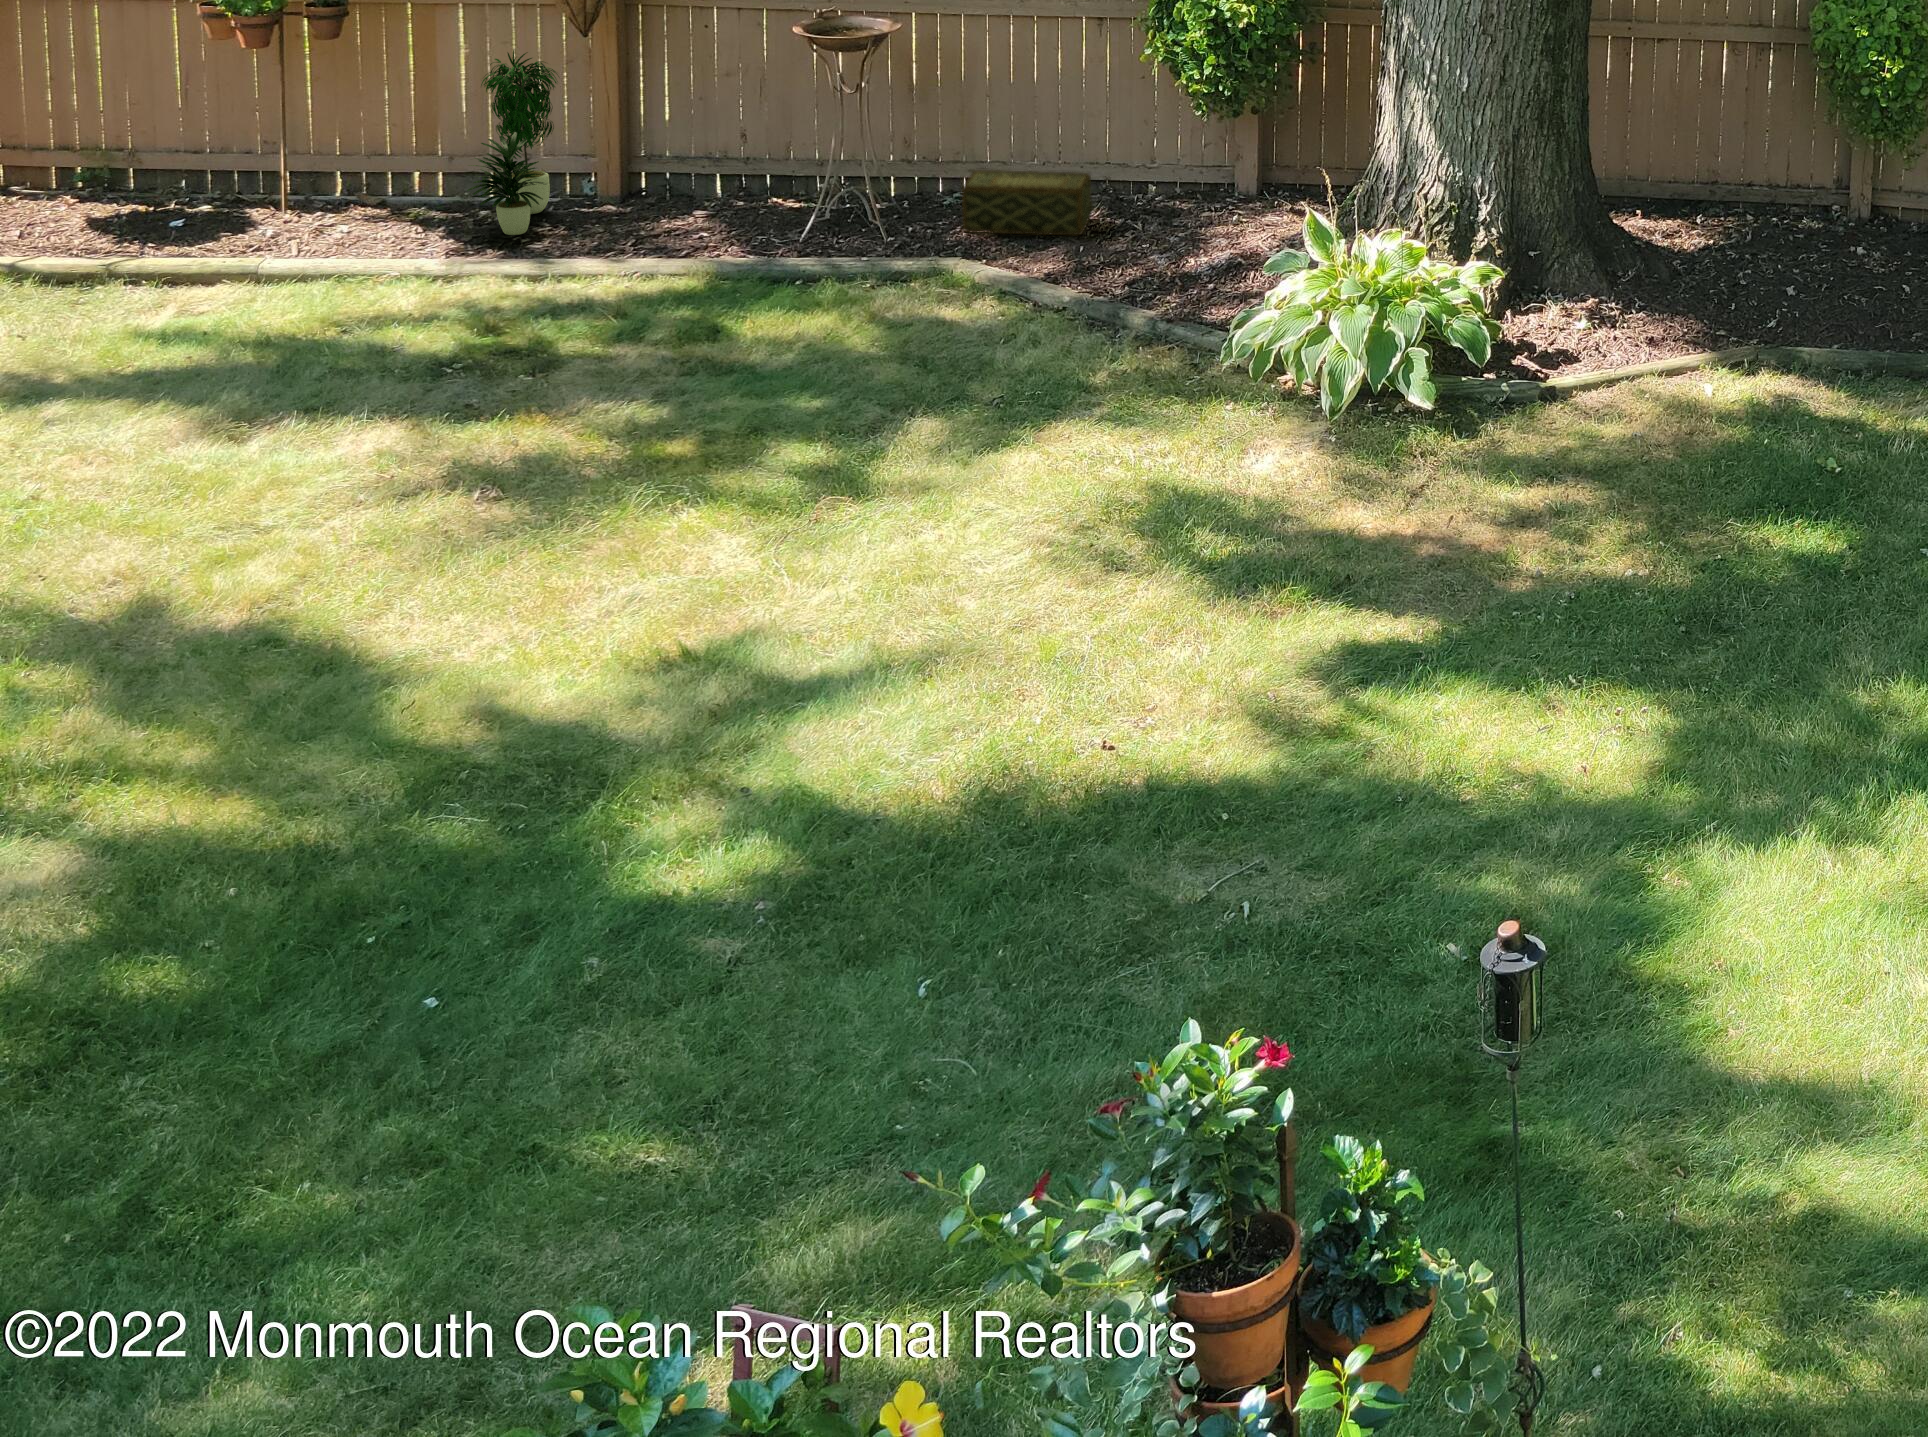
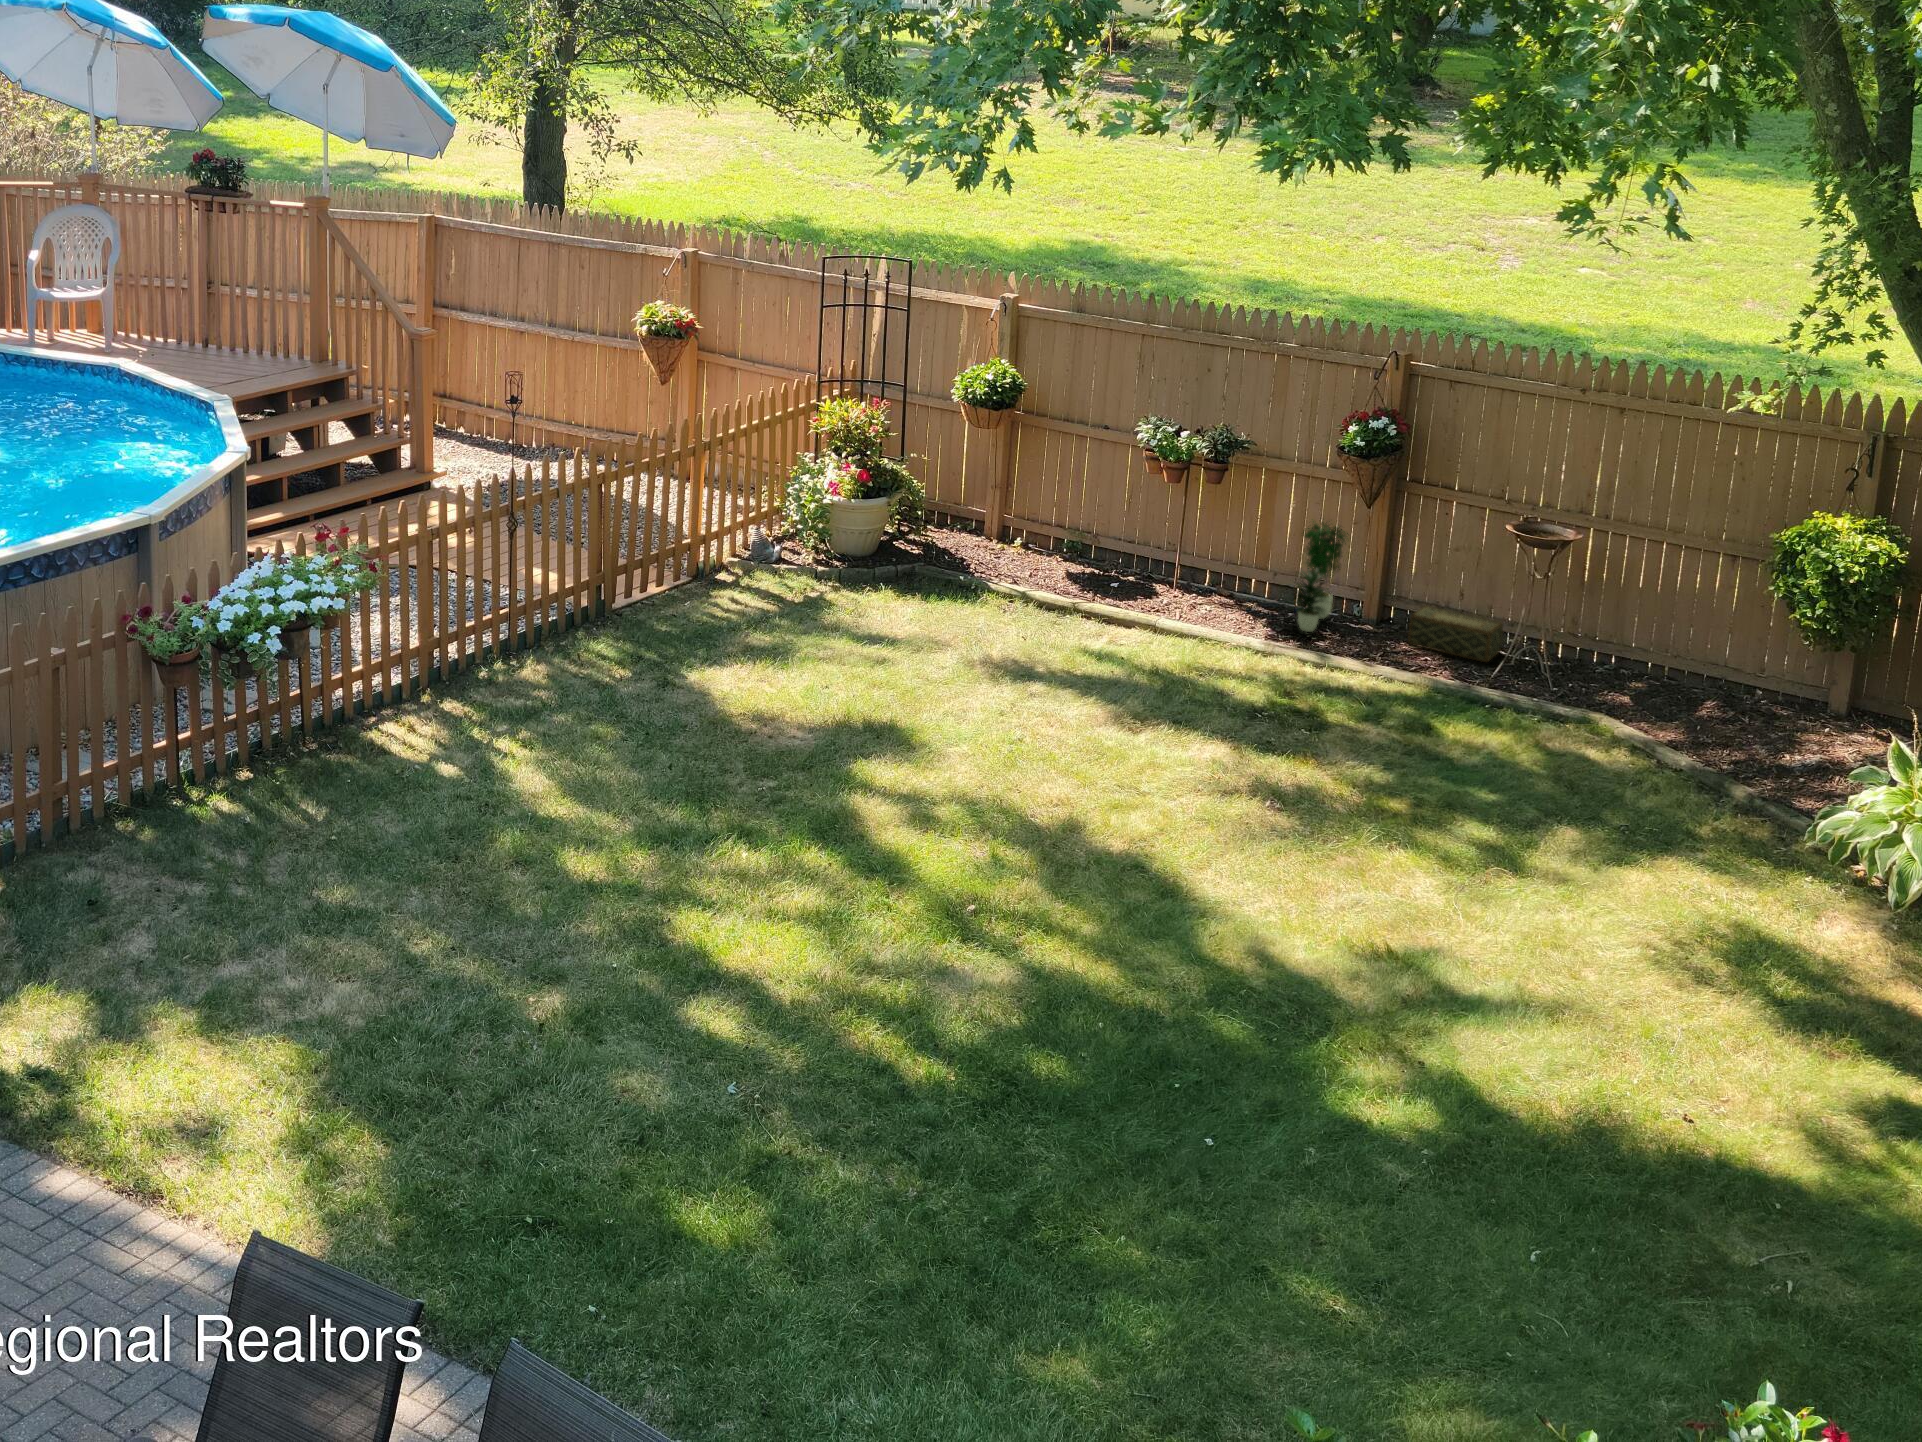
woven basket: present [962,170,1092,236] -> present [1408,605,1503,662]

